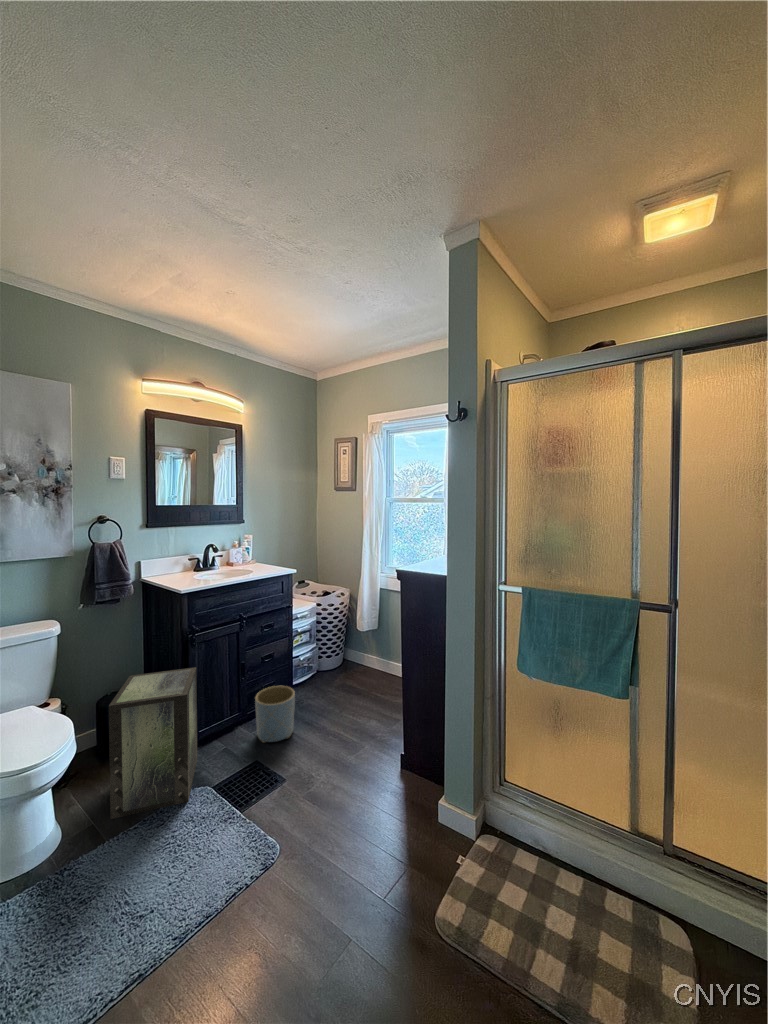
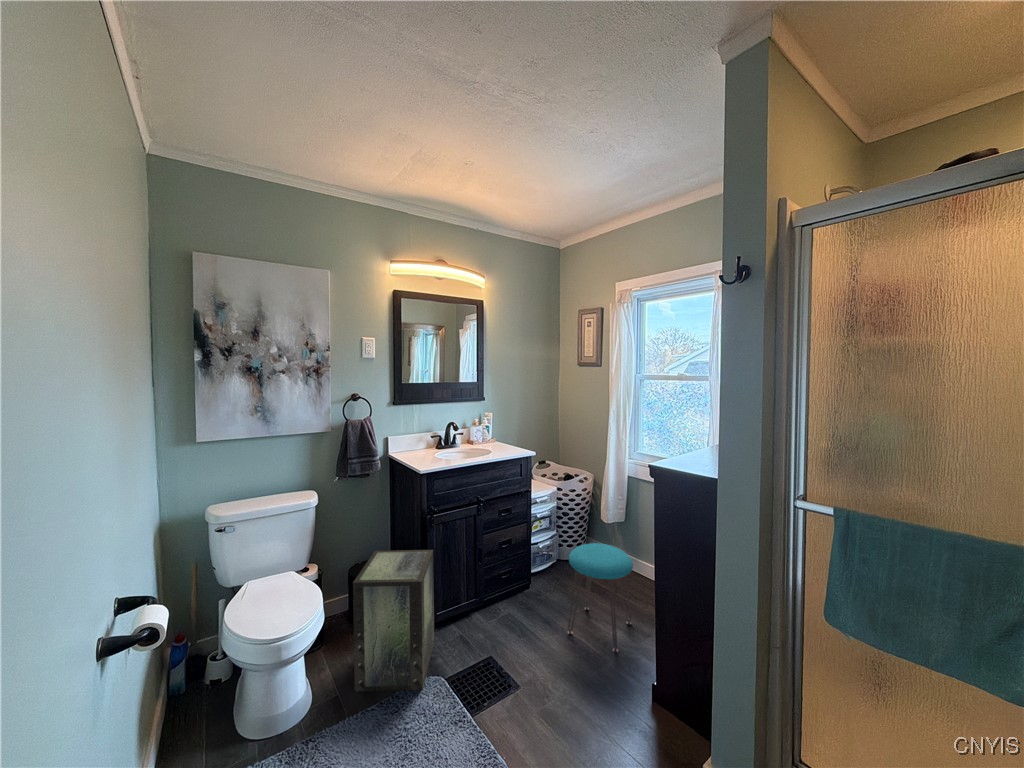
stool: none [329,647,385,736] -> present [568,543,633,652]
planter: present [255,686,295,743] -> none [490,576,531,638]

